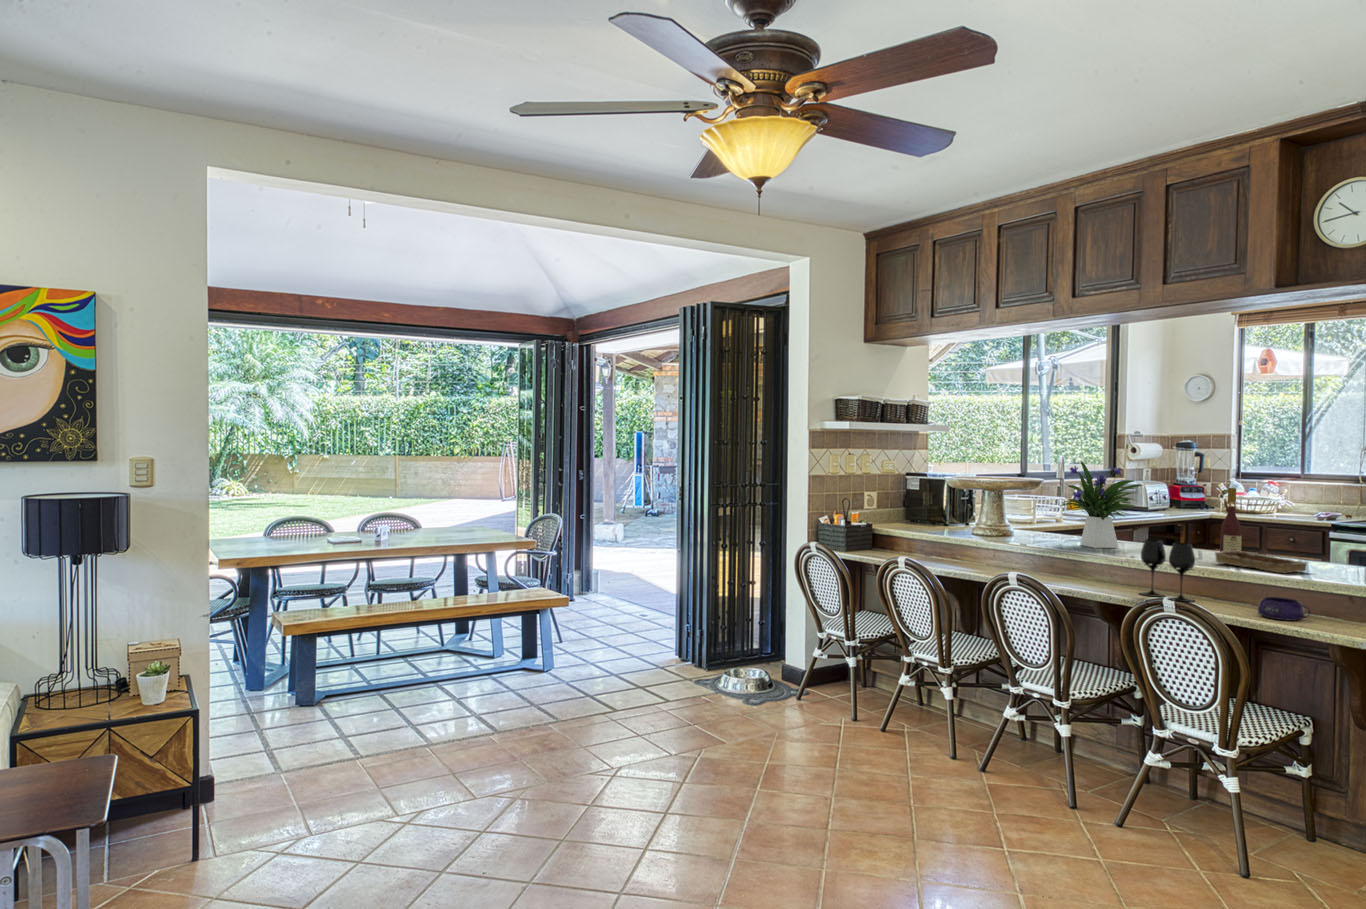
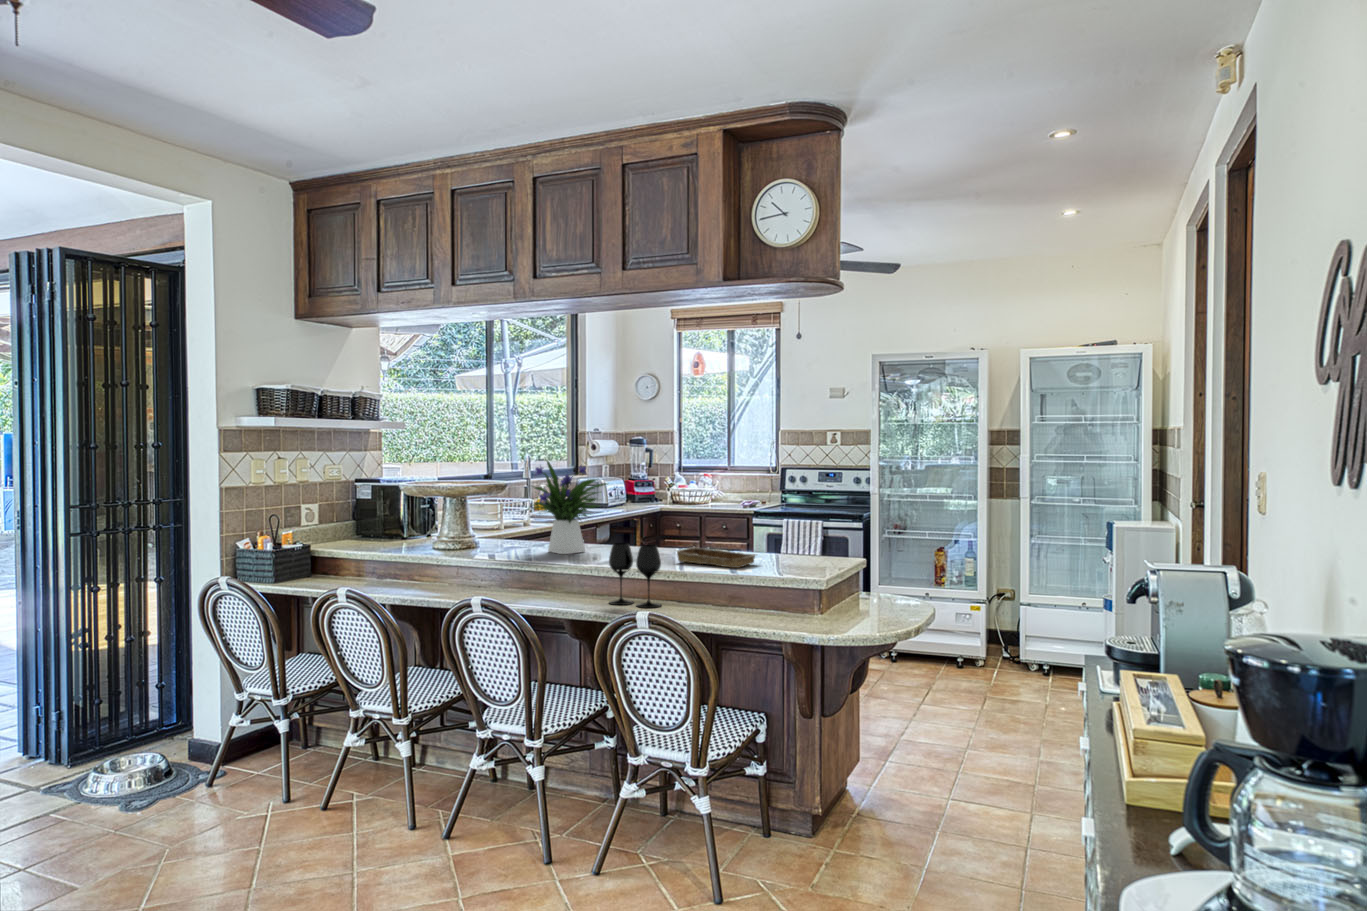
wine bottle: present [1220,488,1242,552] -> none [678,483,698,556]
bowl: present [1258,597,1310,621] -> none [720,595,765,619]

